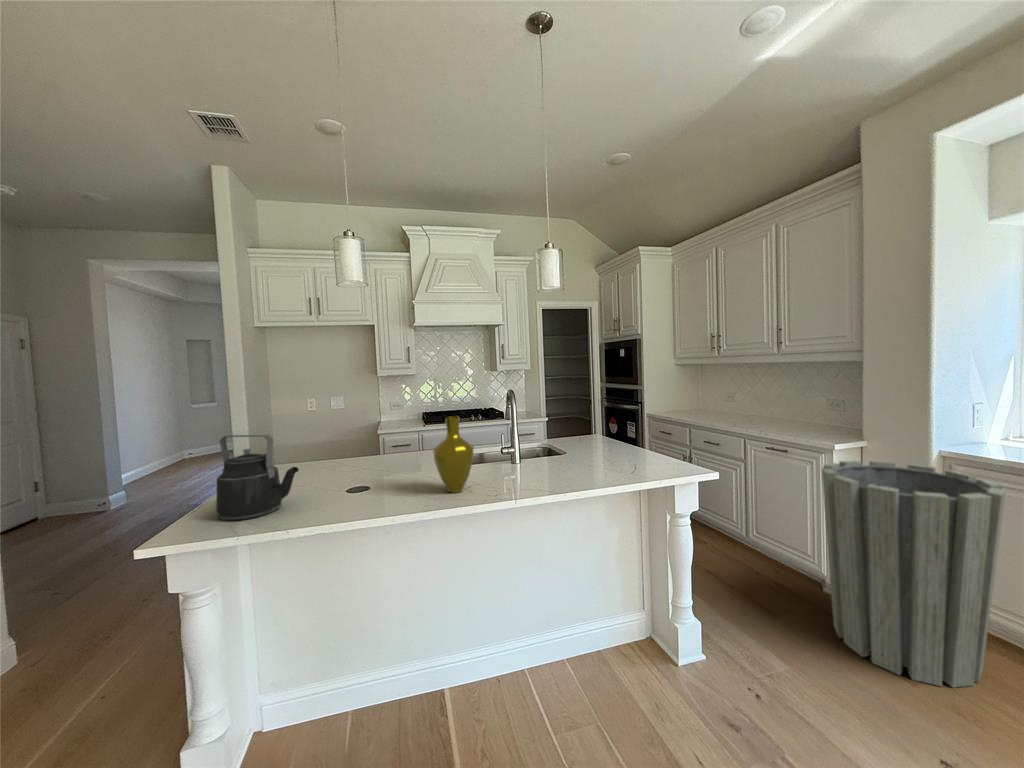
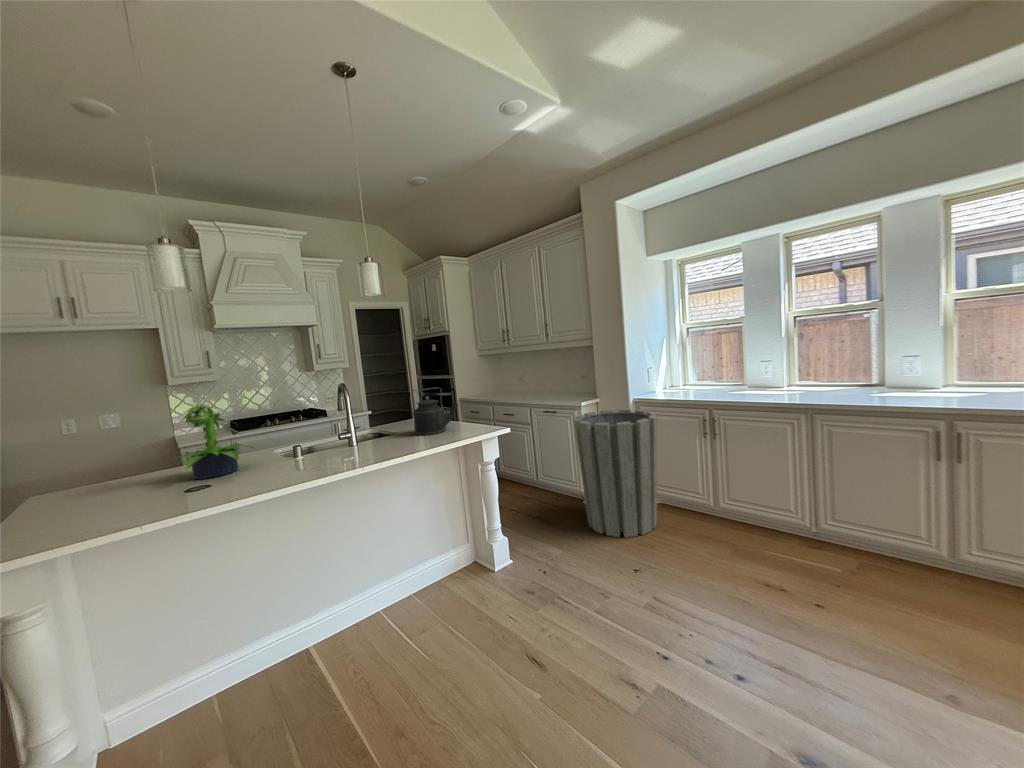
potted plant: none [339,401,416,479] -> present [173,405,254,479]
vase: present [434,416,474,493] -> none [283,407,321,471]
kettle: present [216,435,299,521] -> present [413,397,458,435]

